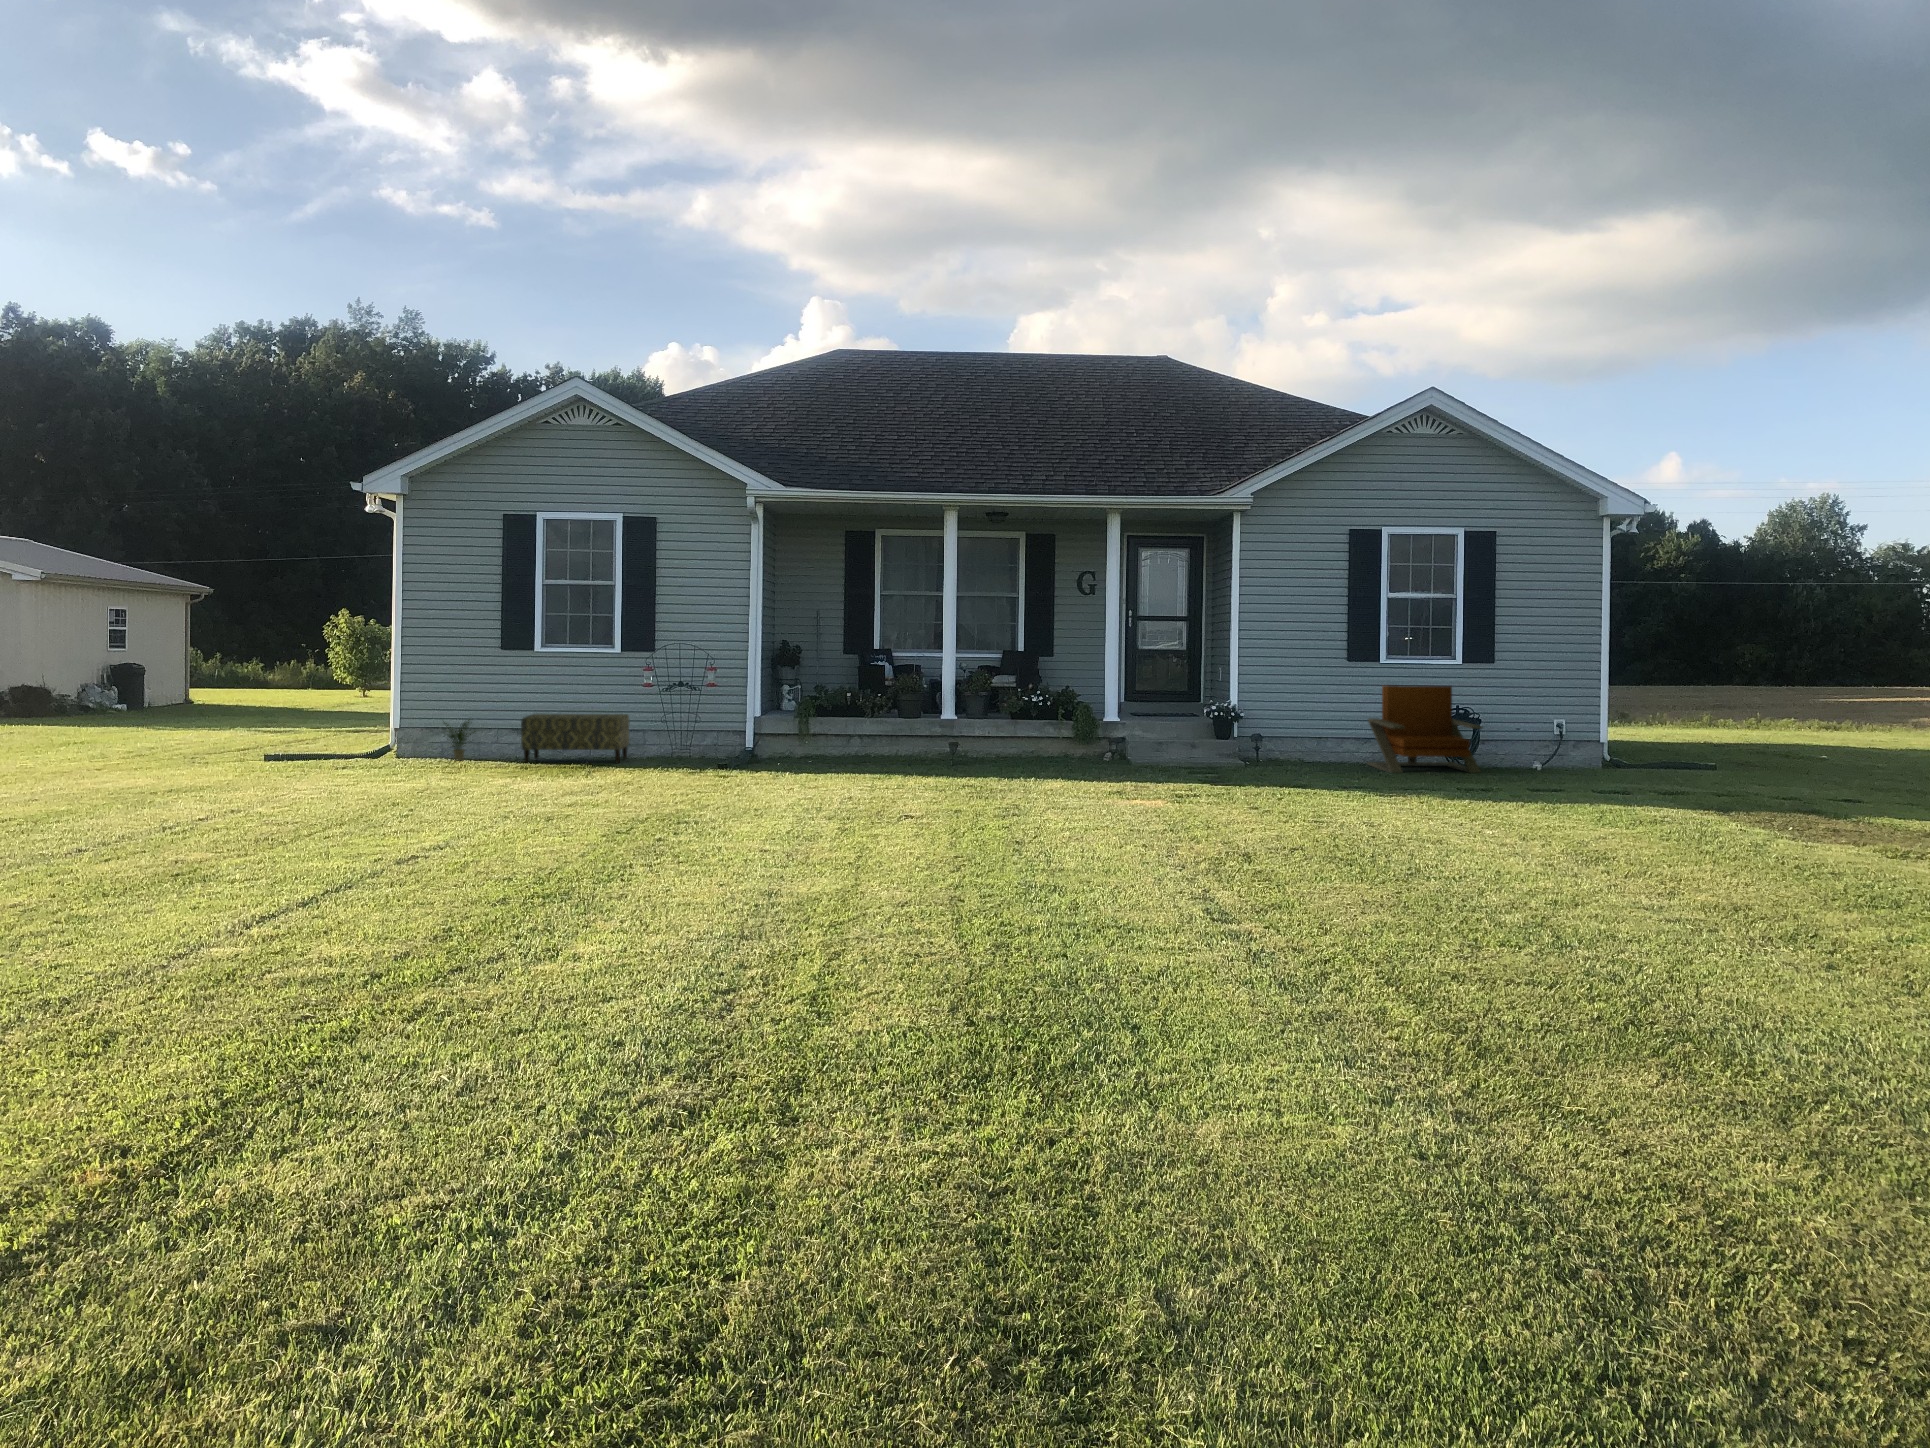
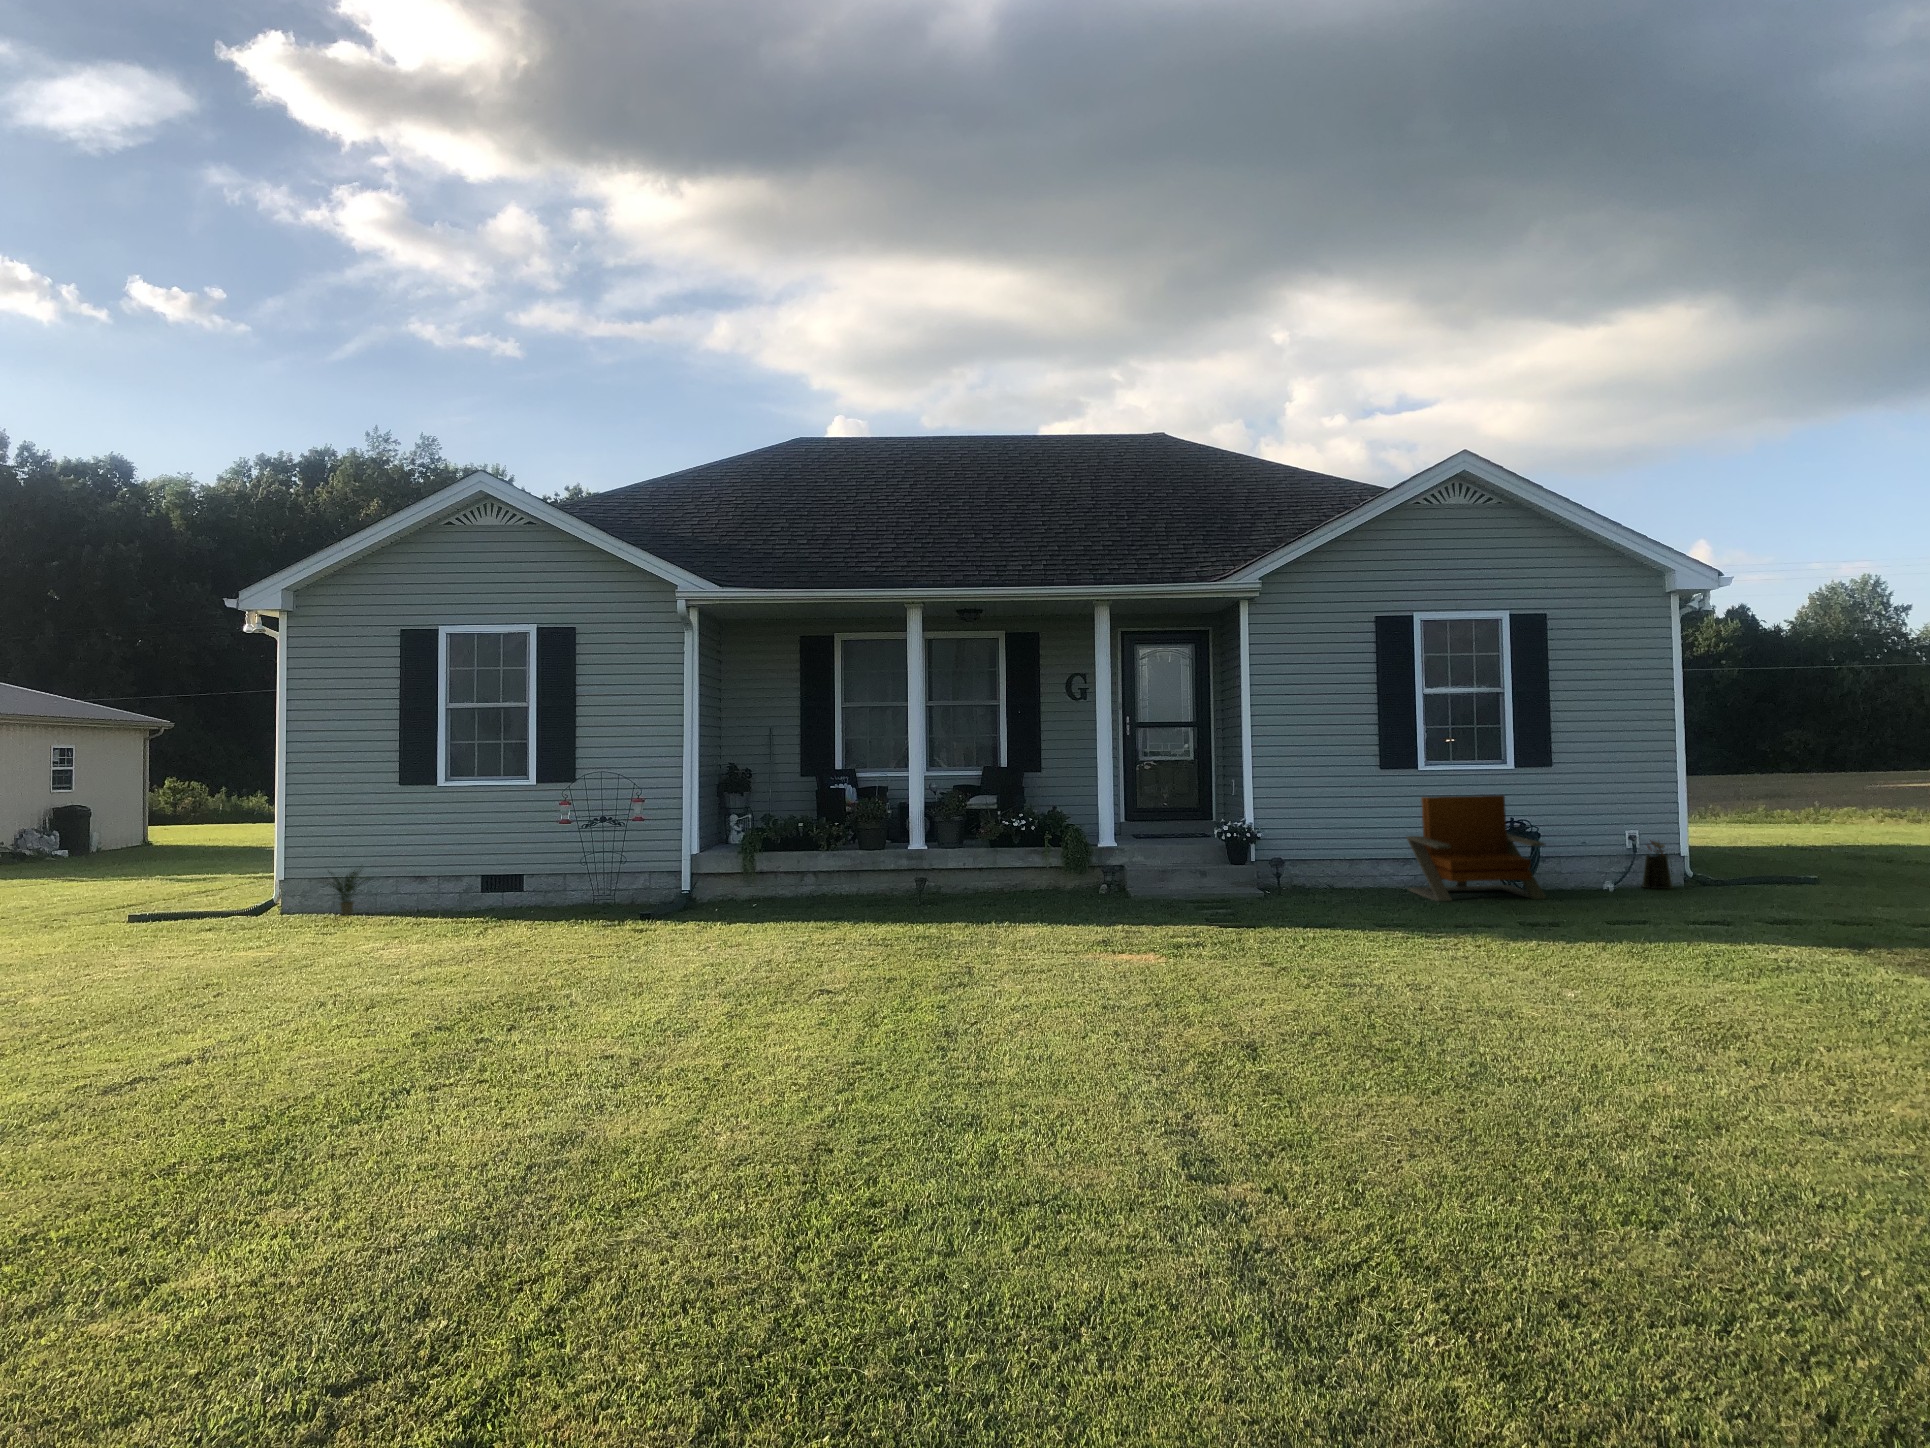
bench: present [521,714,630,764] -> none [414,855,546,918]
watering can: none [1563,725,1590,769] -> present [1642,840,1673,889]

